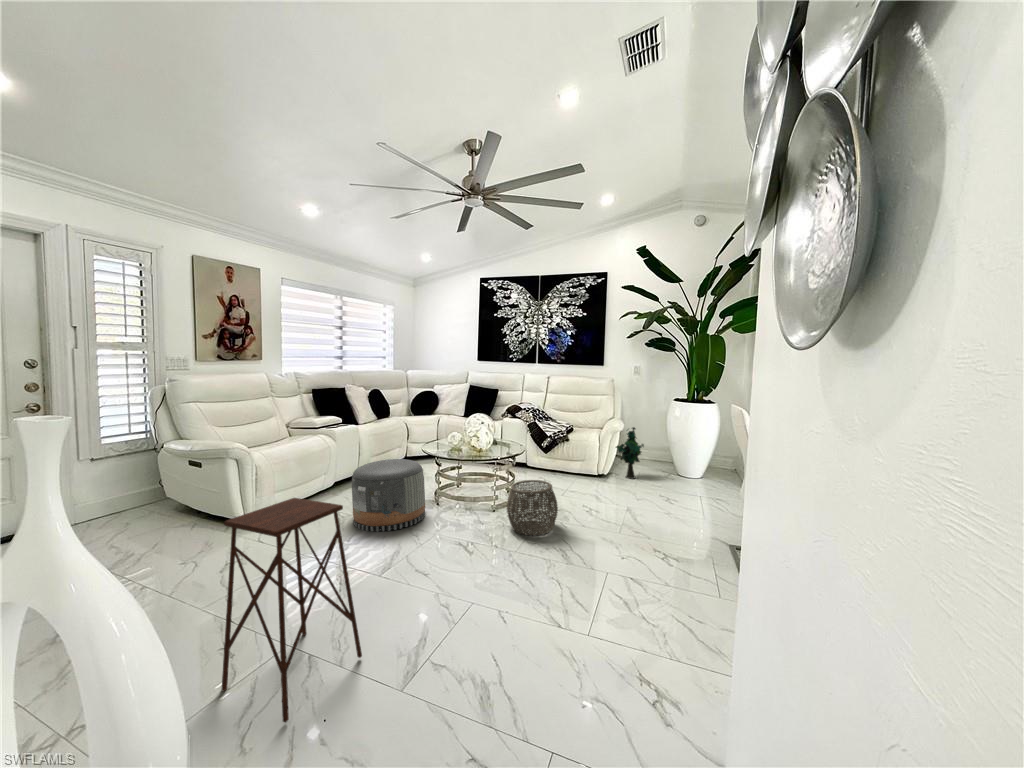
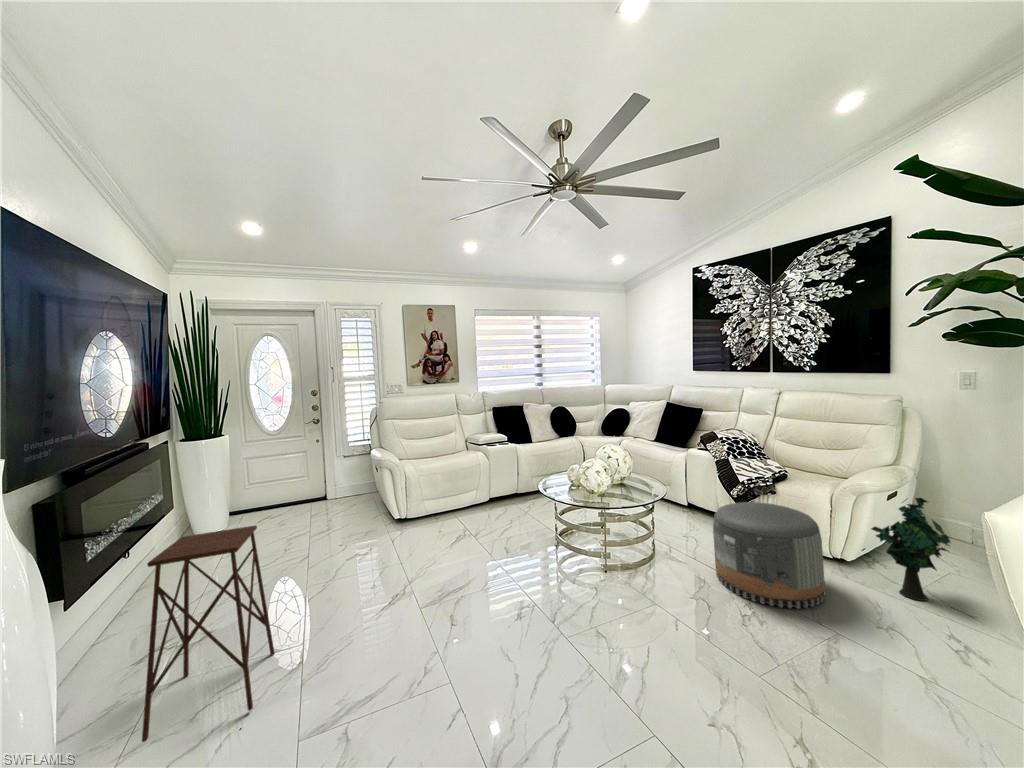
pouf: present [352,459,425,532] -> present [713,502,825,608]
woven basket: present [507,480,558,536] -> none [562,553,639,649]

